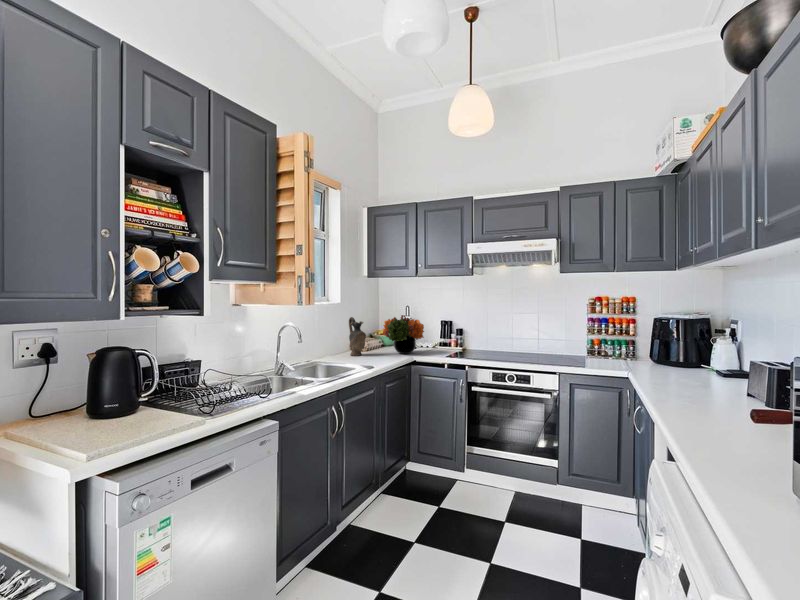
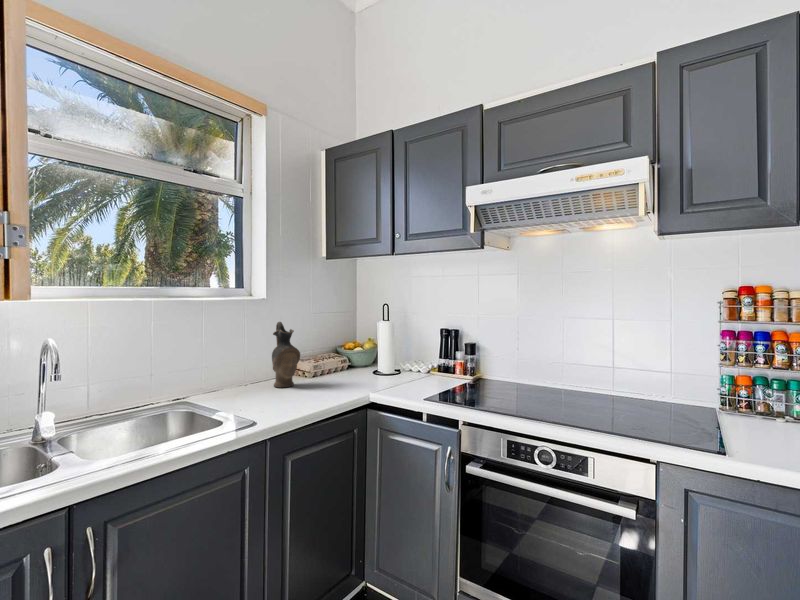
flower arrangement: present [383,315,424,354] -> none [331,319,403,386]

